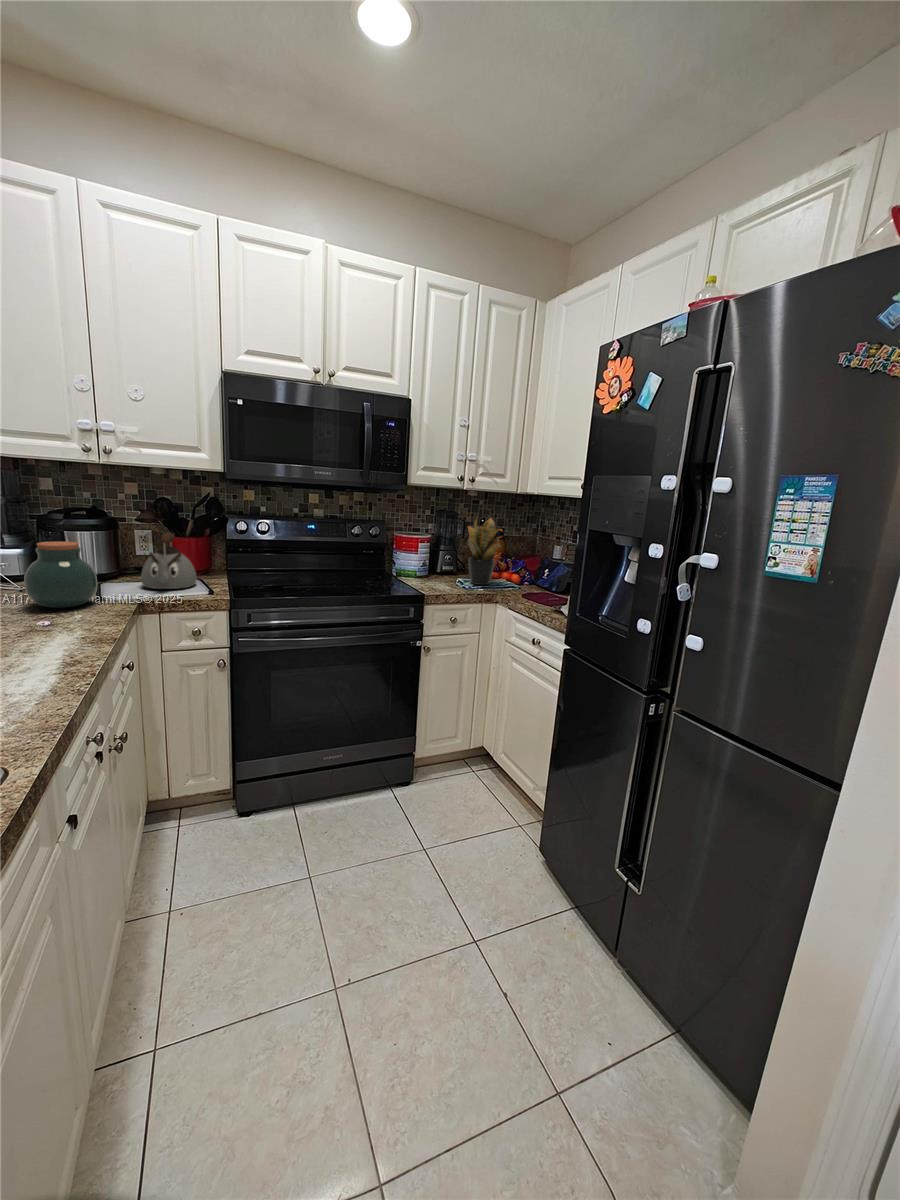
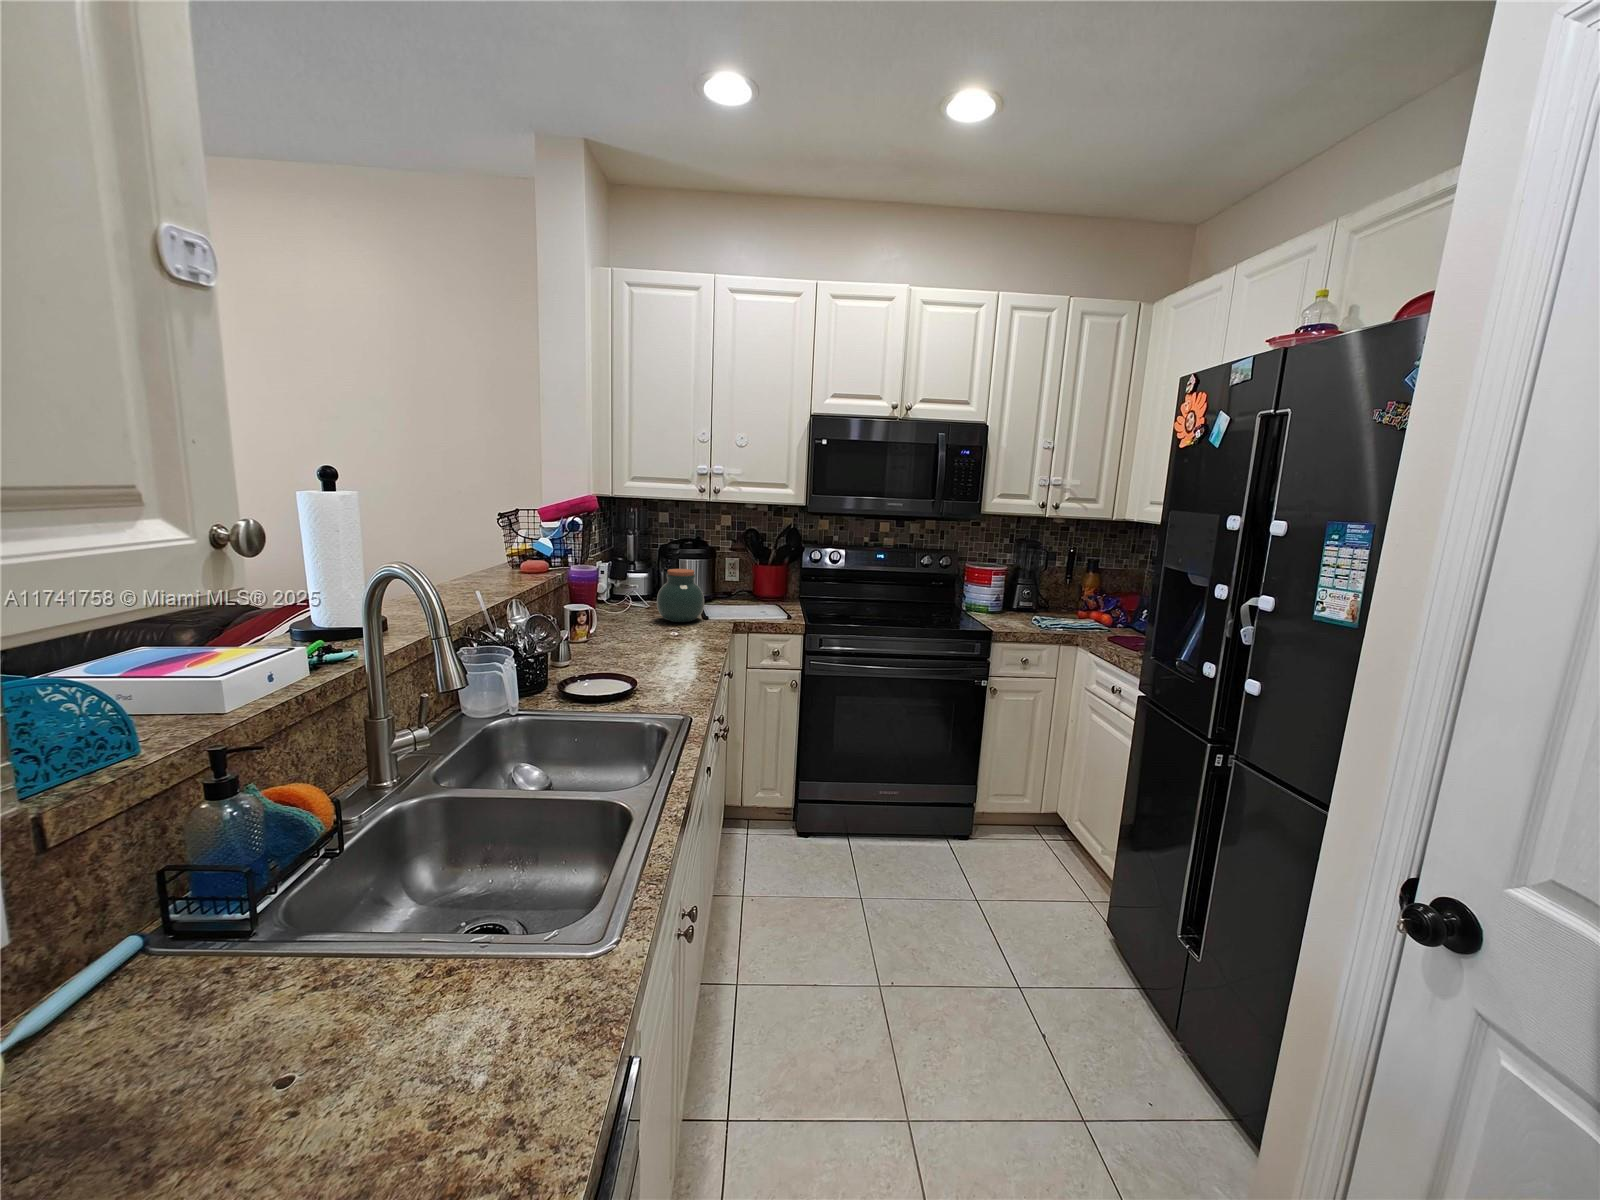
potted plant: present [468,518,502,585] -> none [1042,540,1097,625]
kettle: present [141,532,196,589] -> none [732,561,775,612]

